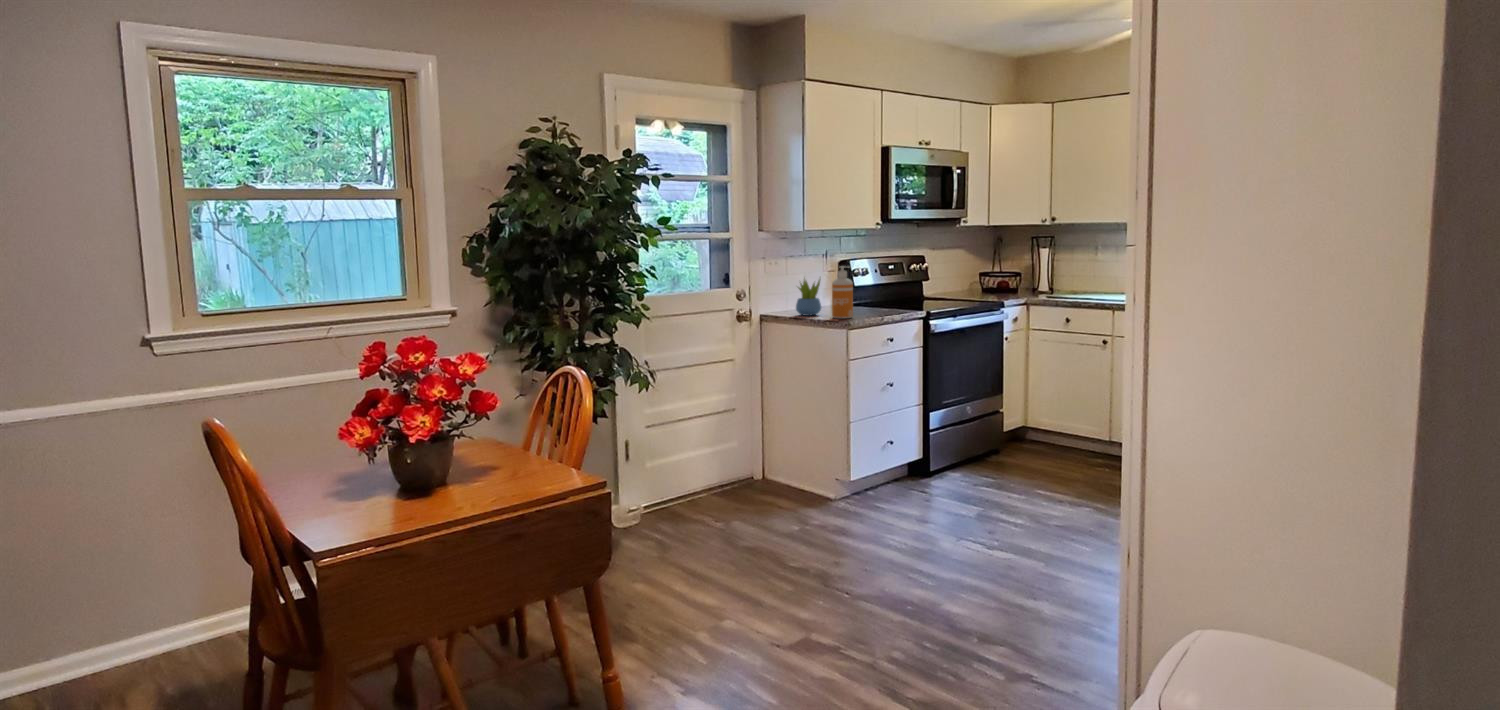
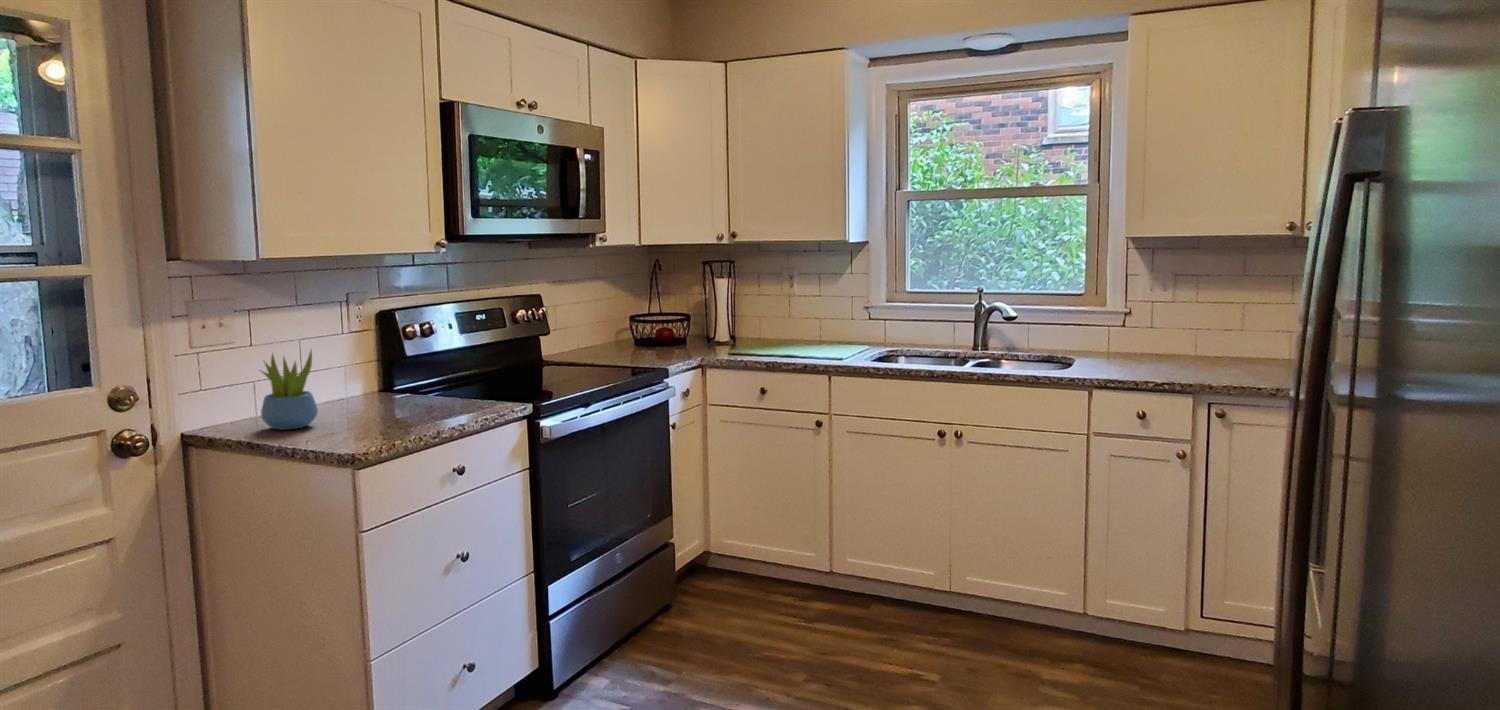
soap dispenser: present [832,266,853,318] -> none [328,331,377,438]

